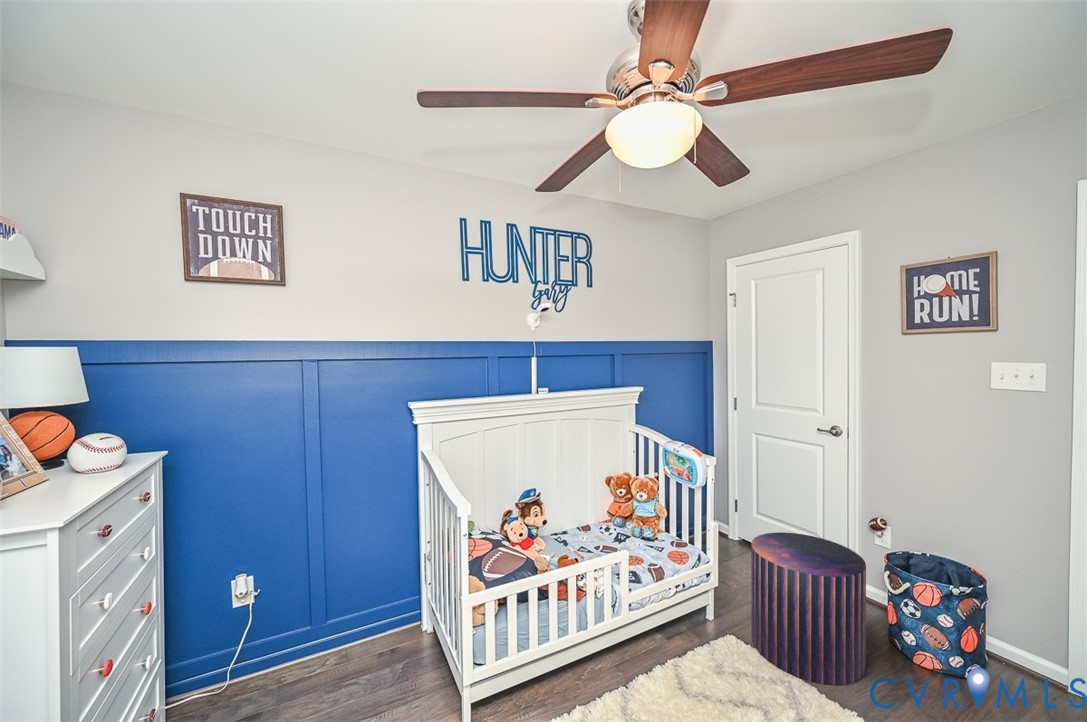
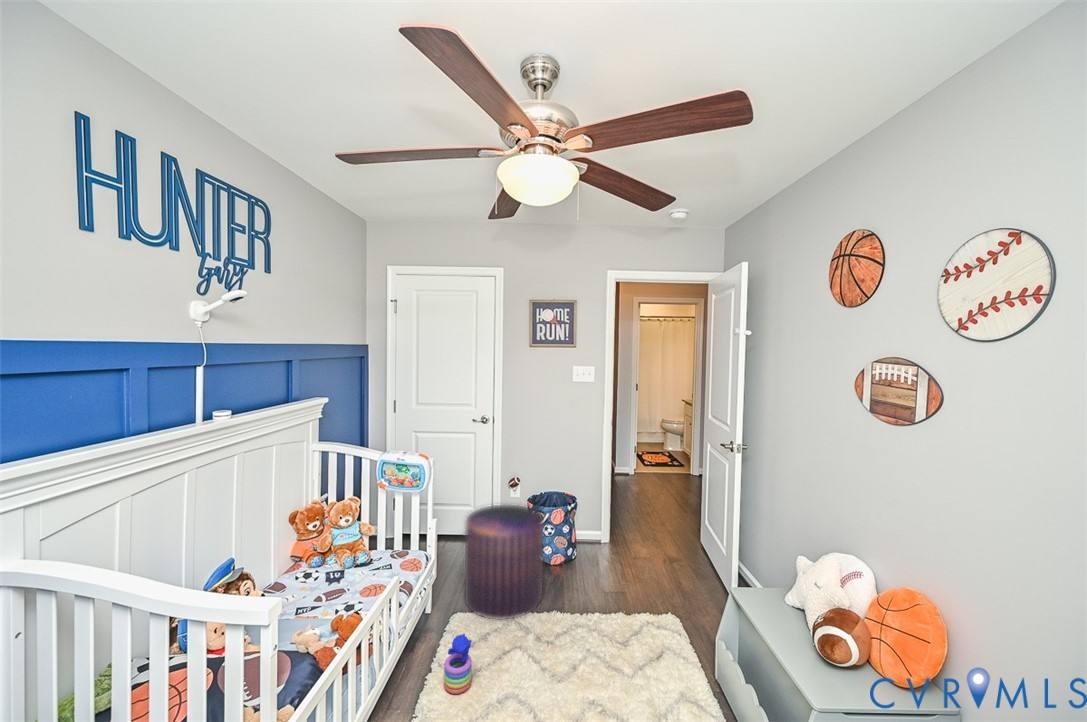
stacking toy: none [668,637,698,696] -> present [444,633,472,694]

